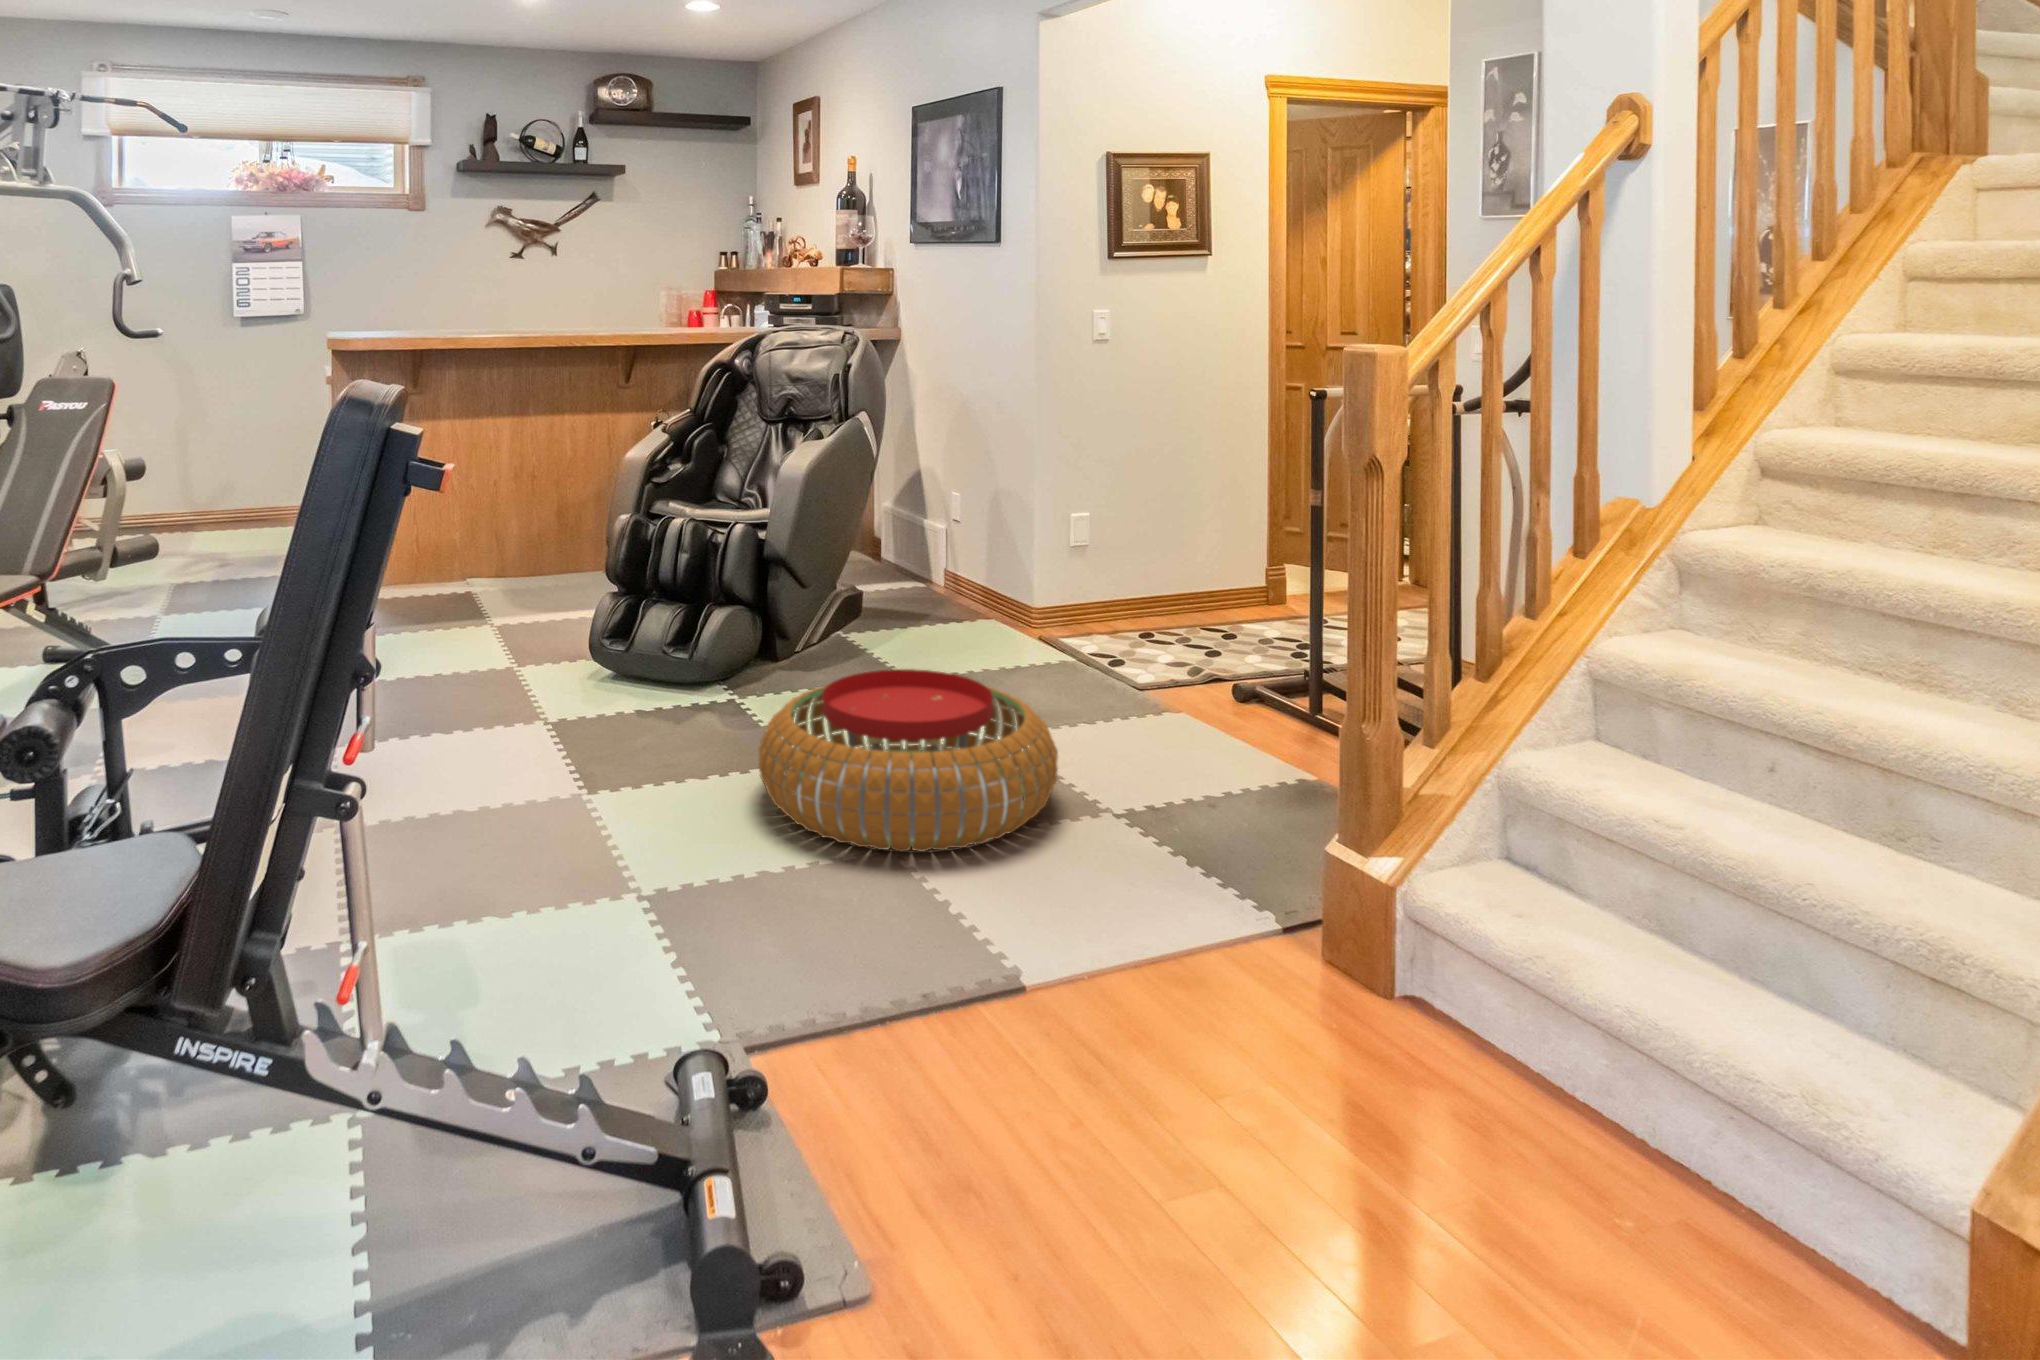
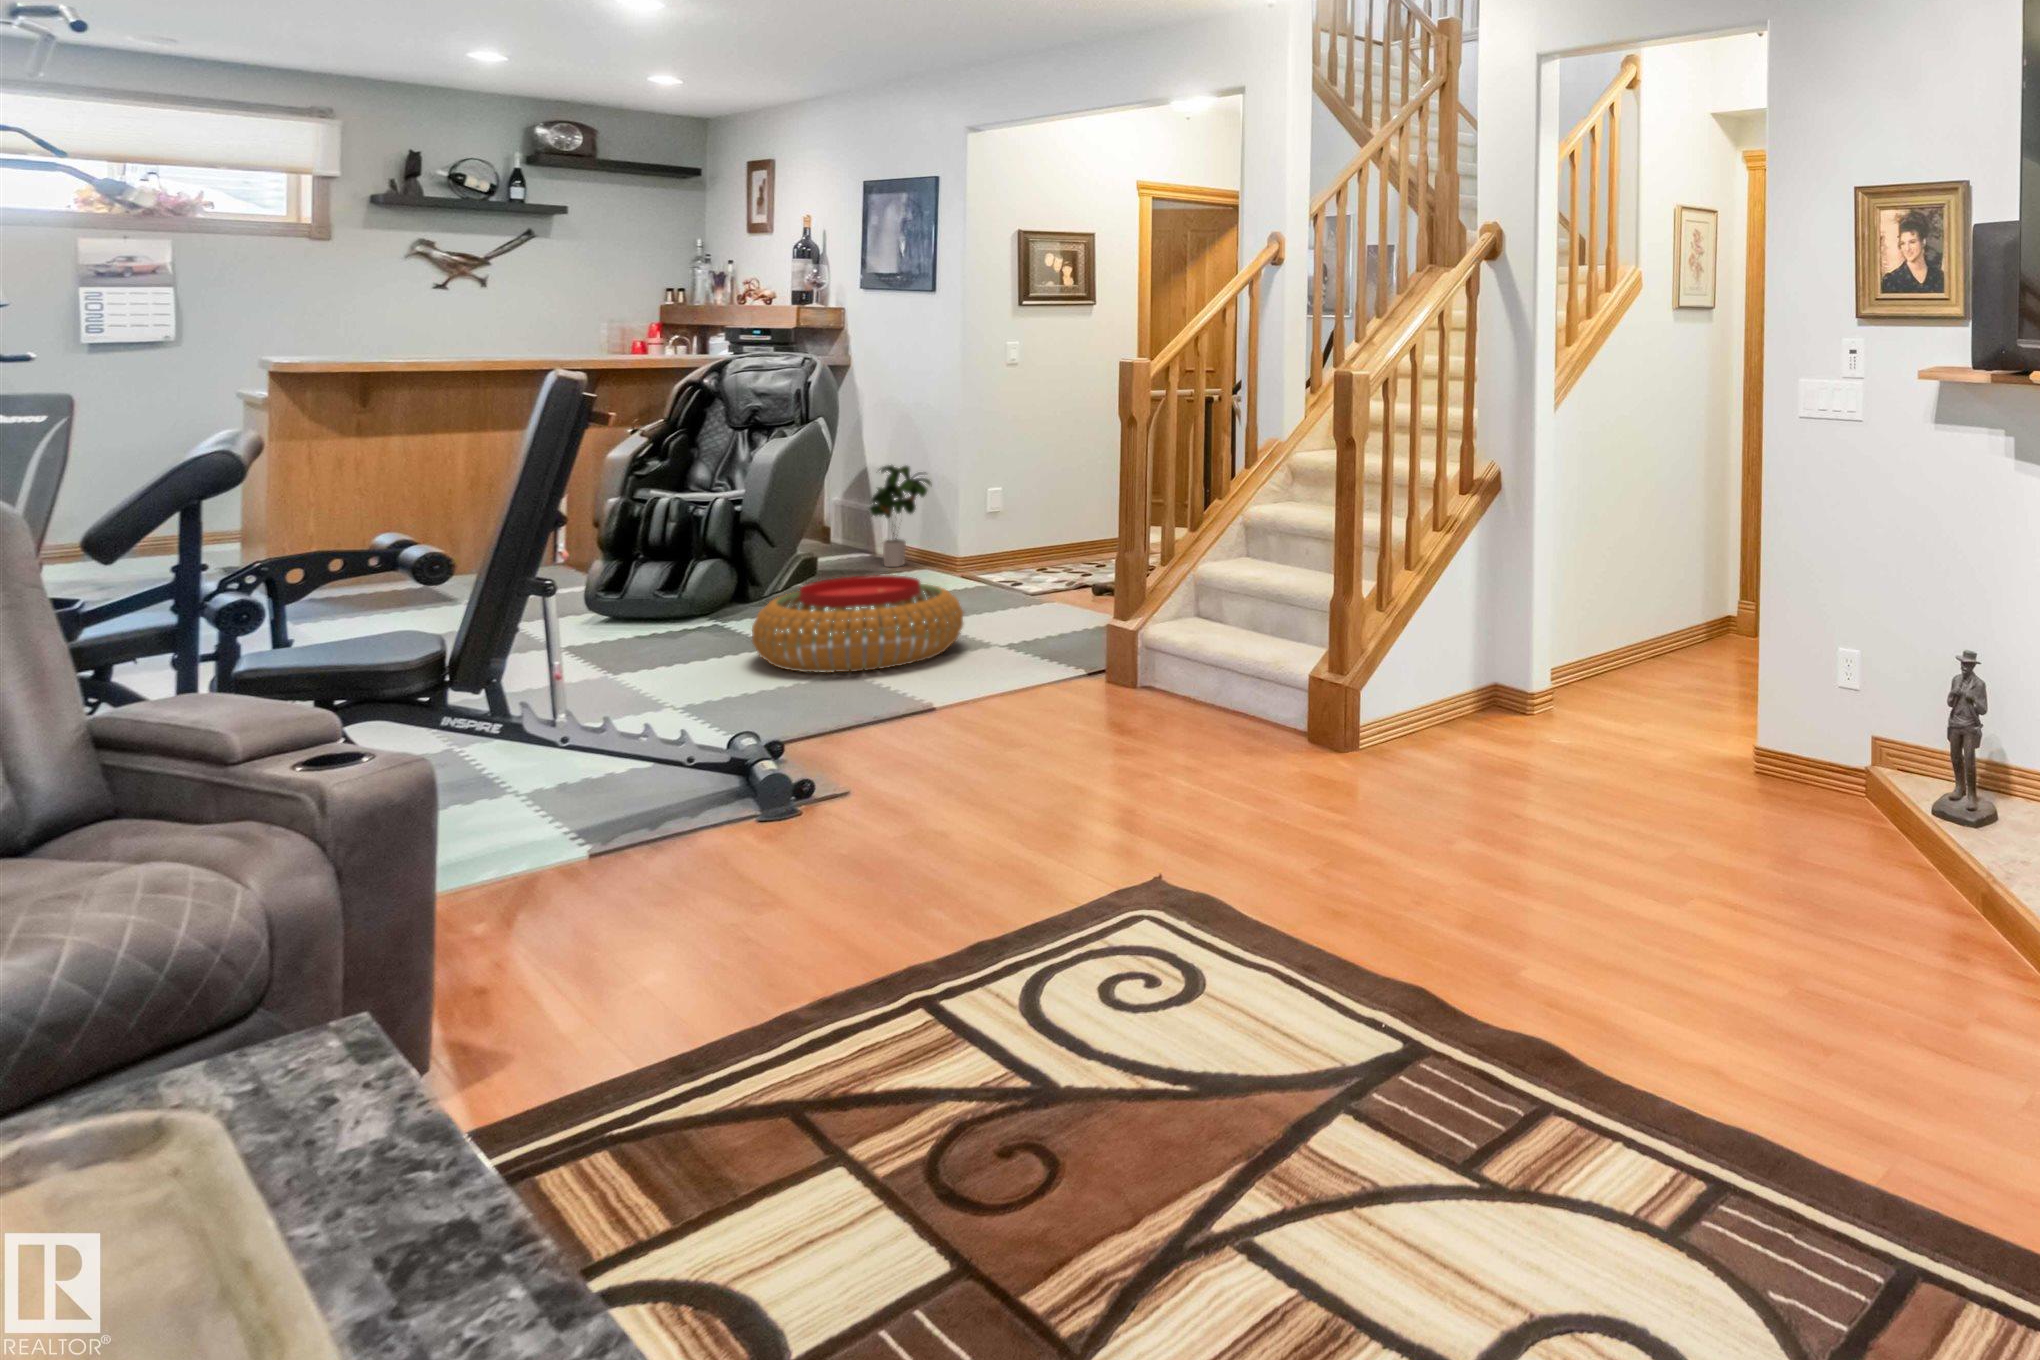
potted plant: none [919,470,995,605] -> present [869,465,931,567]

